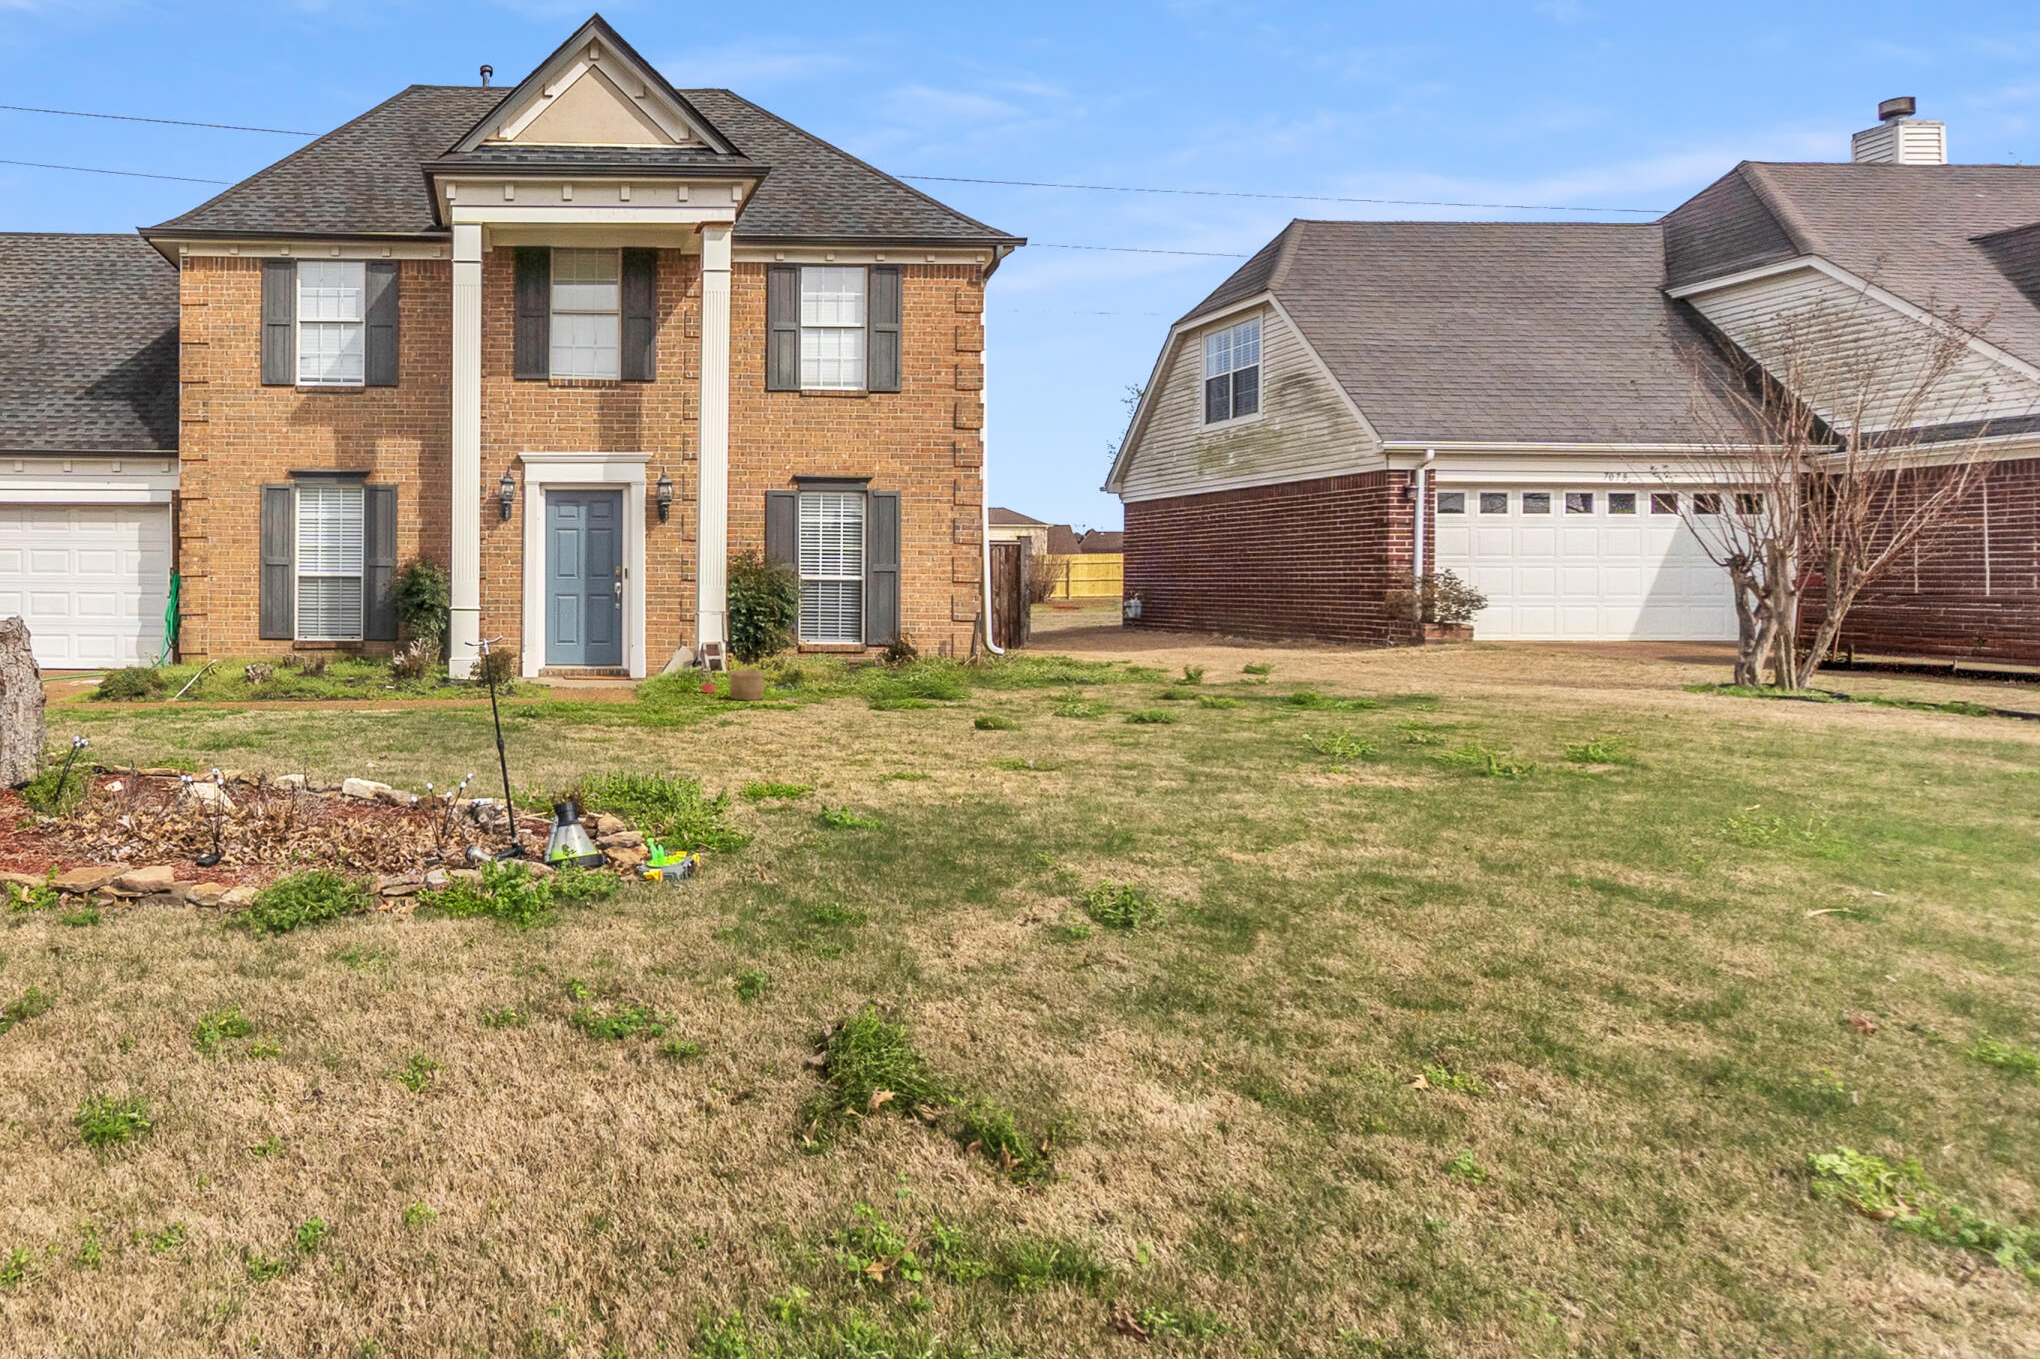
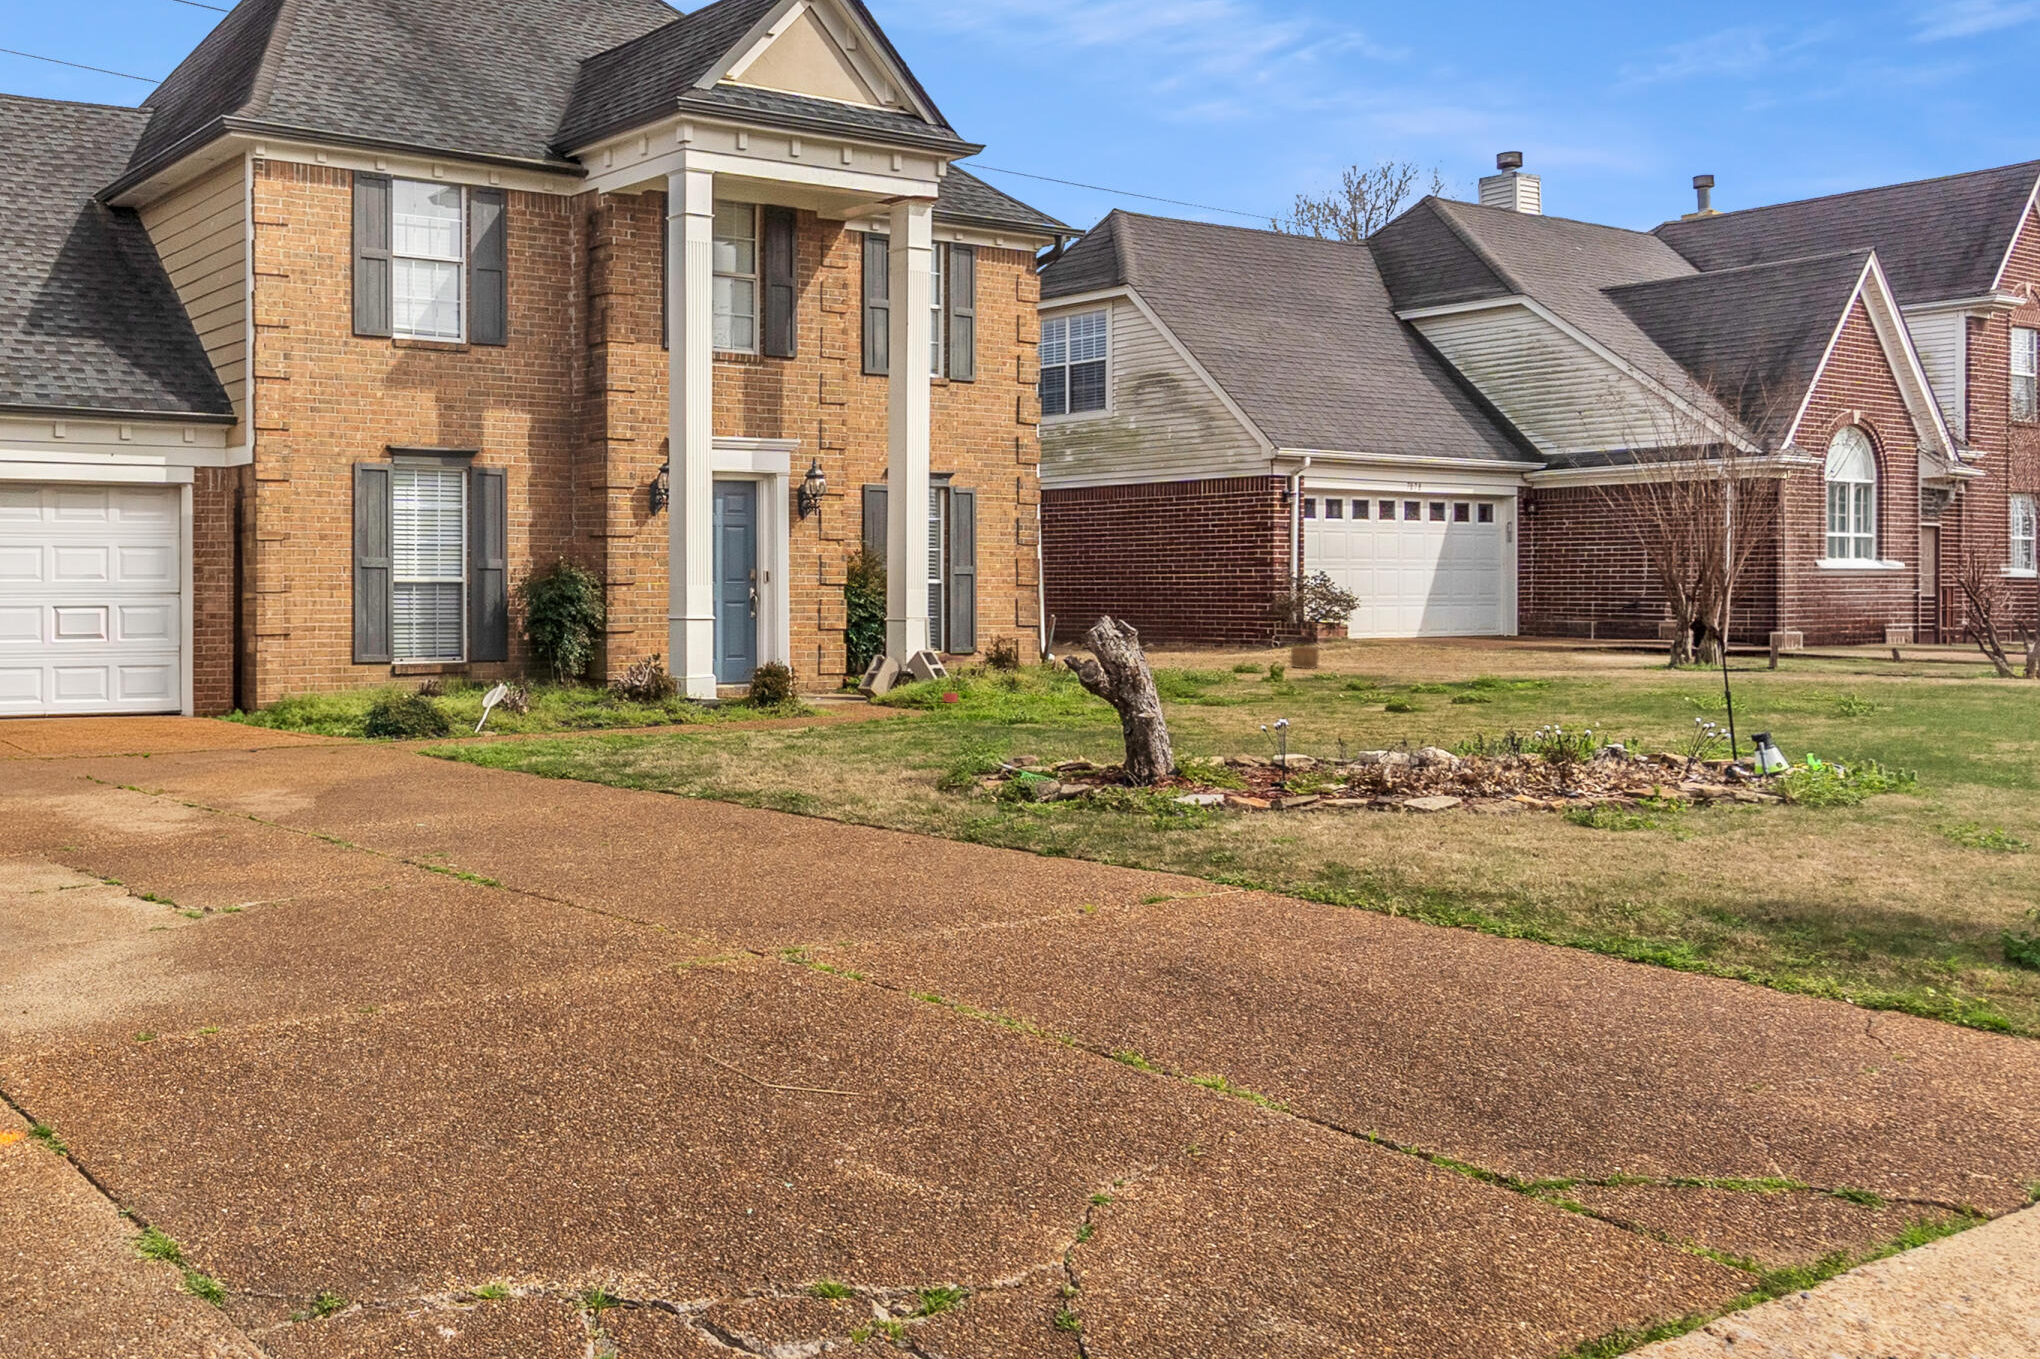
wooden bucket: present [730,669,764,700] -> present [1290,646,1318,669]

